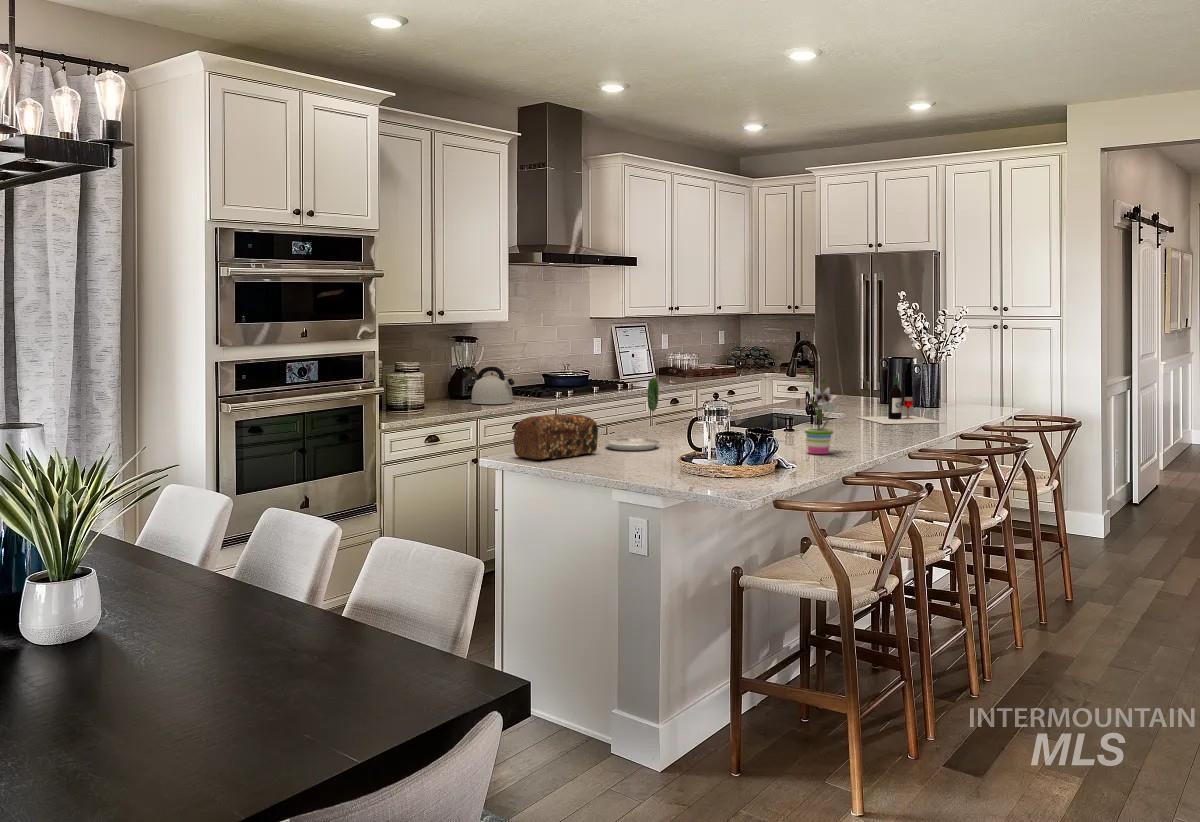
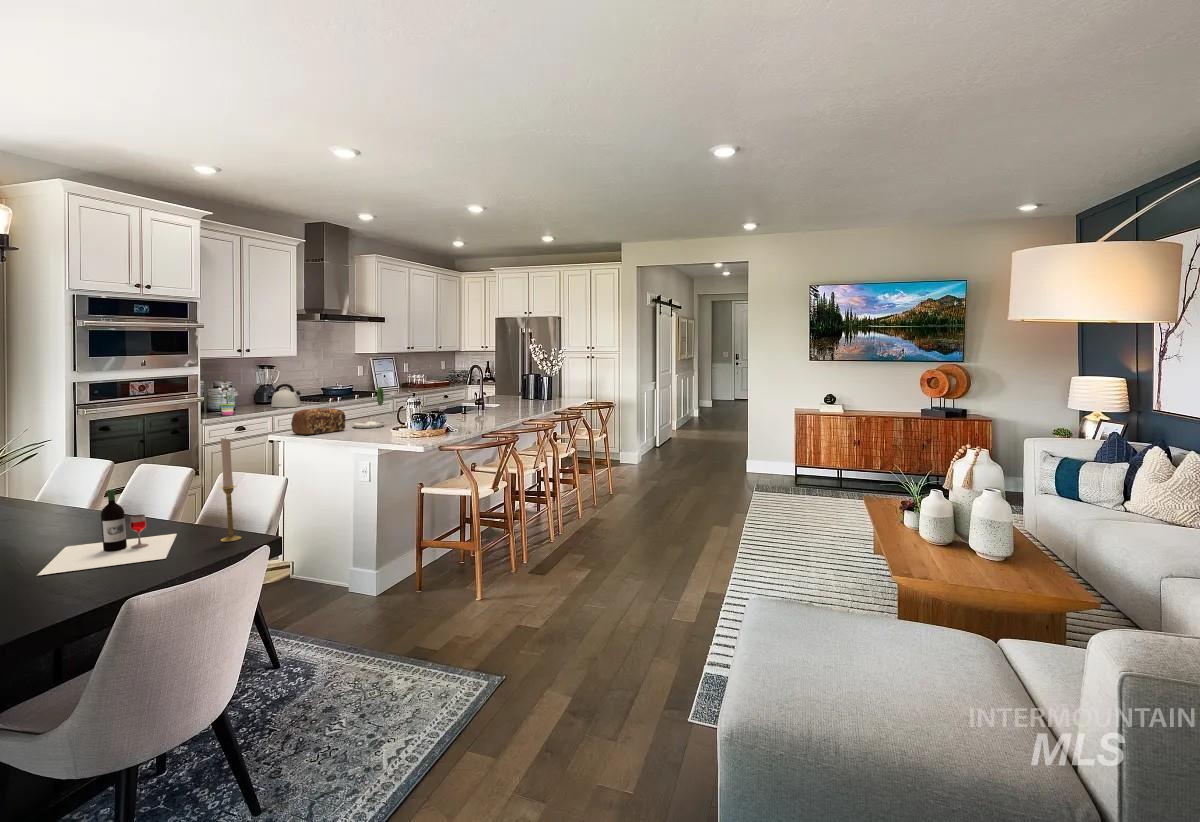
potted plant: present [805,369,840,454] -> present [219,377,238,415]
wine bottle: present [857,377,944,424] -> present [38,489,177,575]
candlestick: none [426,487,461,690] -> present [220,438,241,542]

